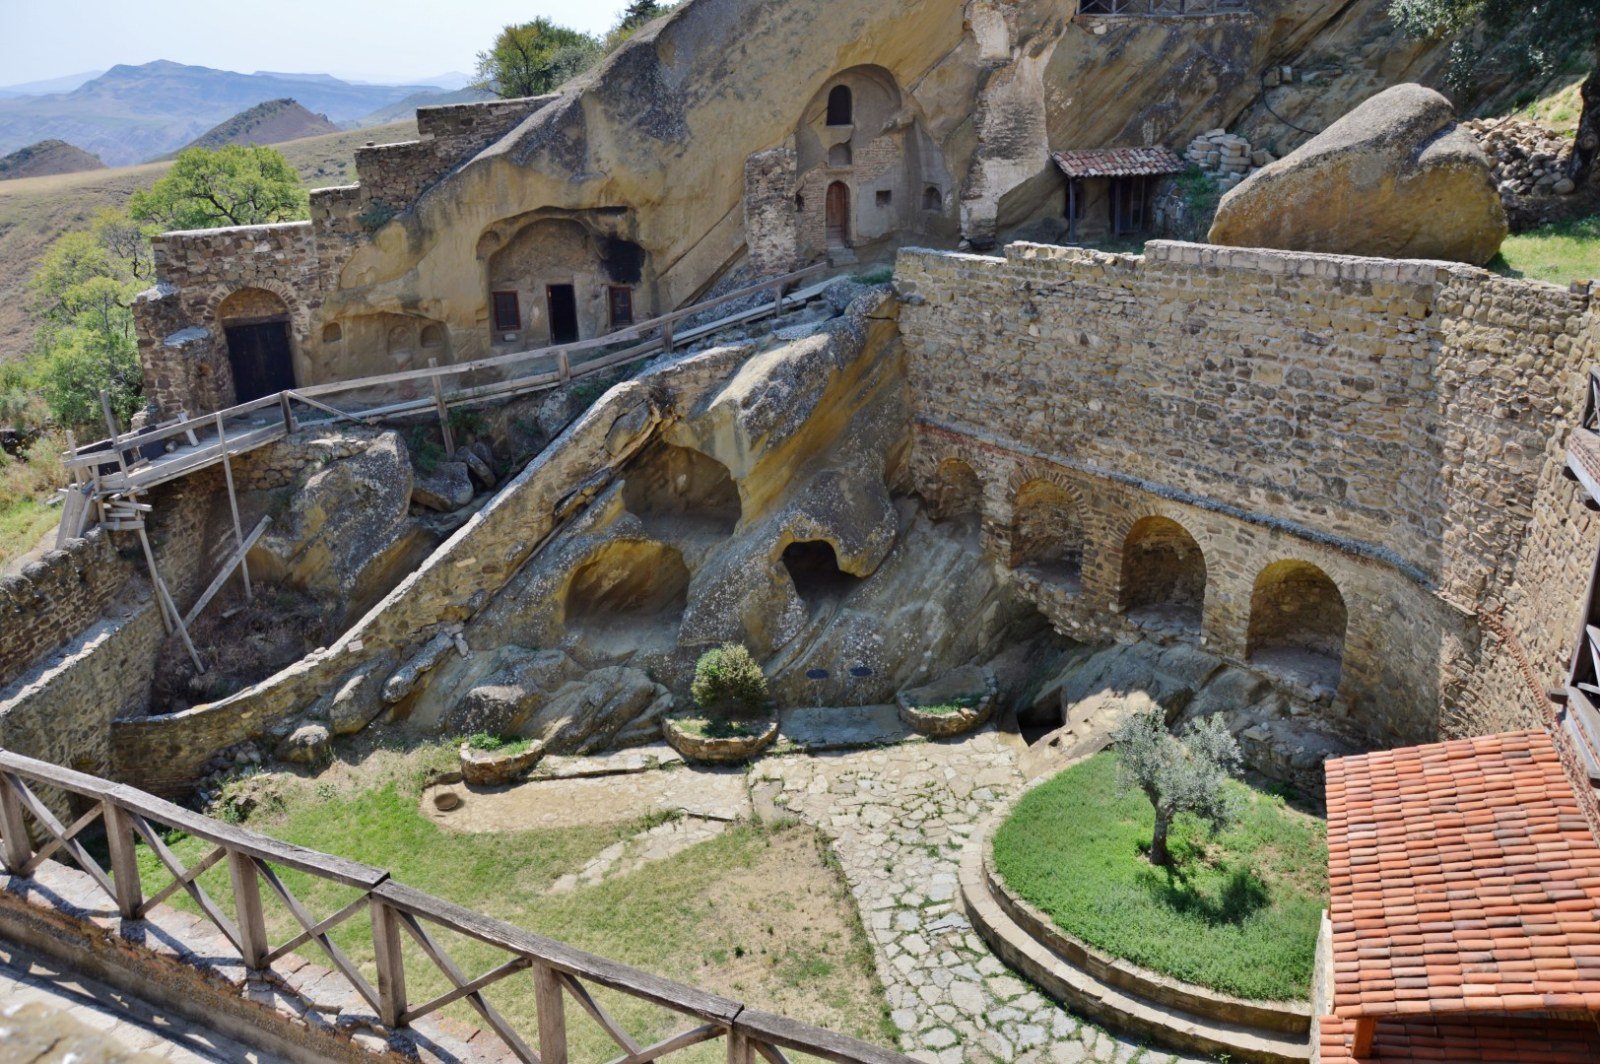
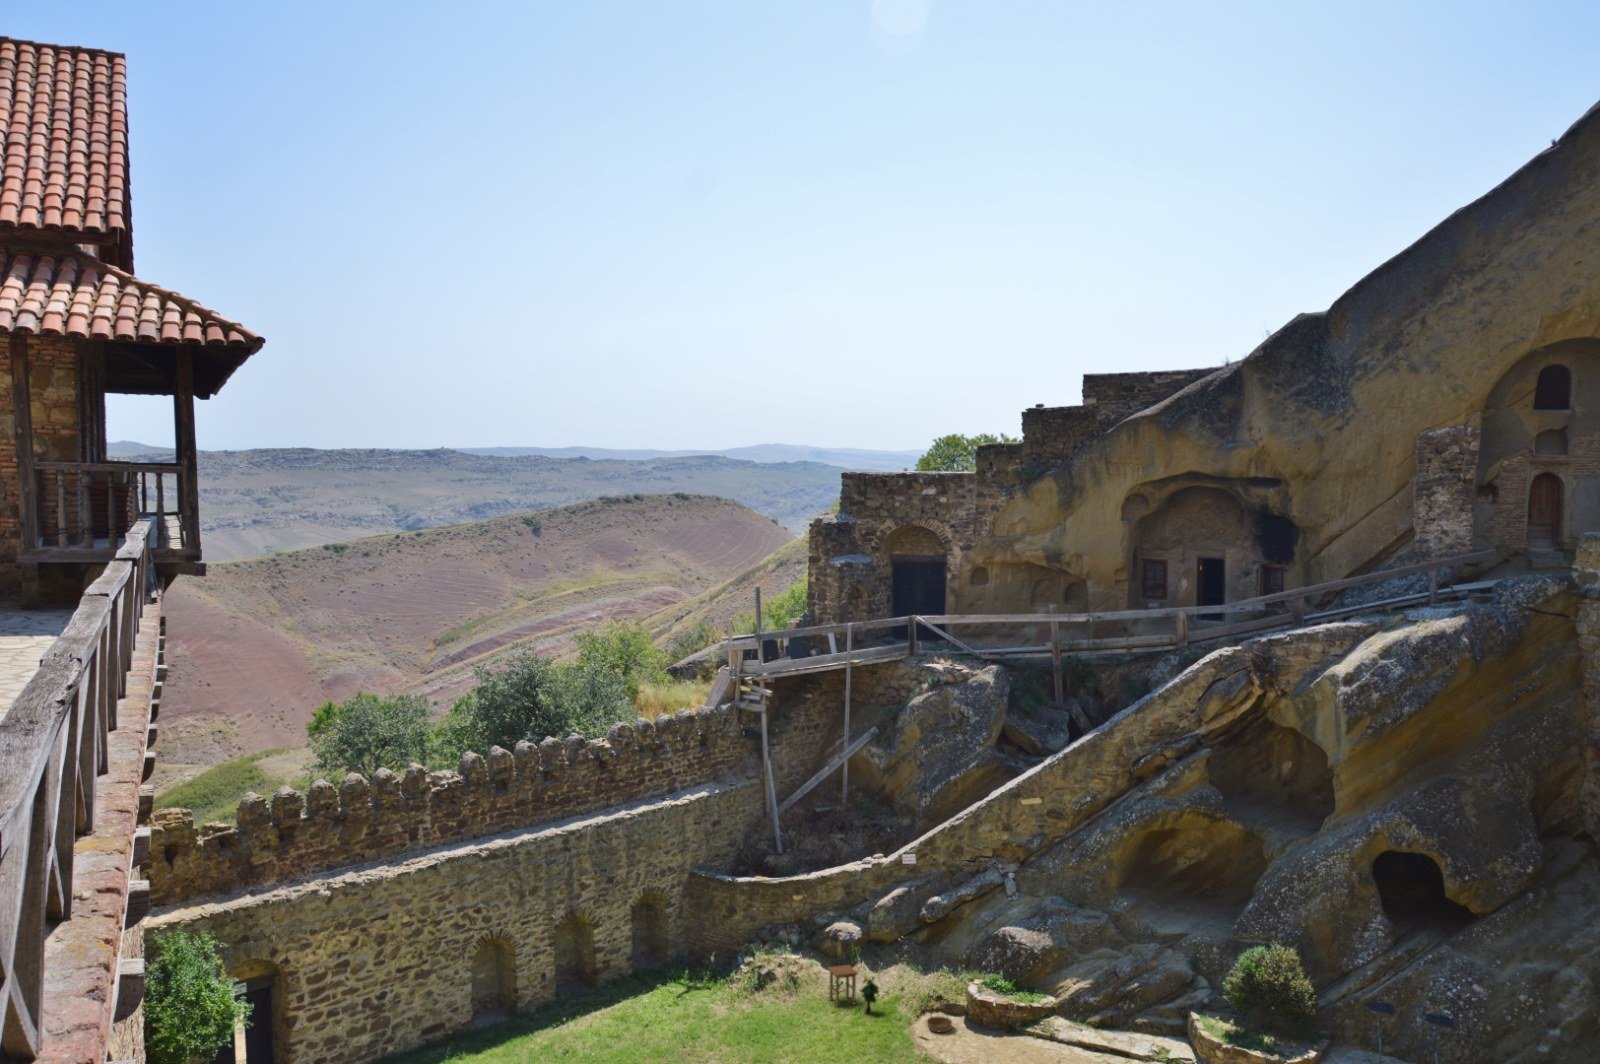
stool: none [311,770,349,815] -> present [828,965,858,1006]
decorative plant: none [352,776,376,812] -> present [860,977,880,1014]

